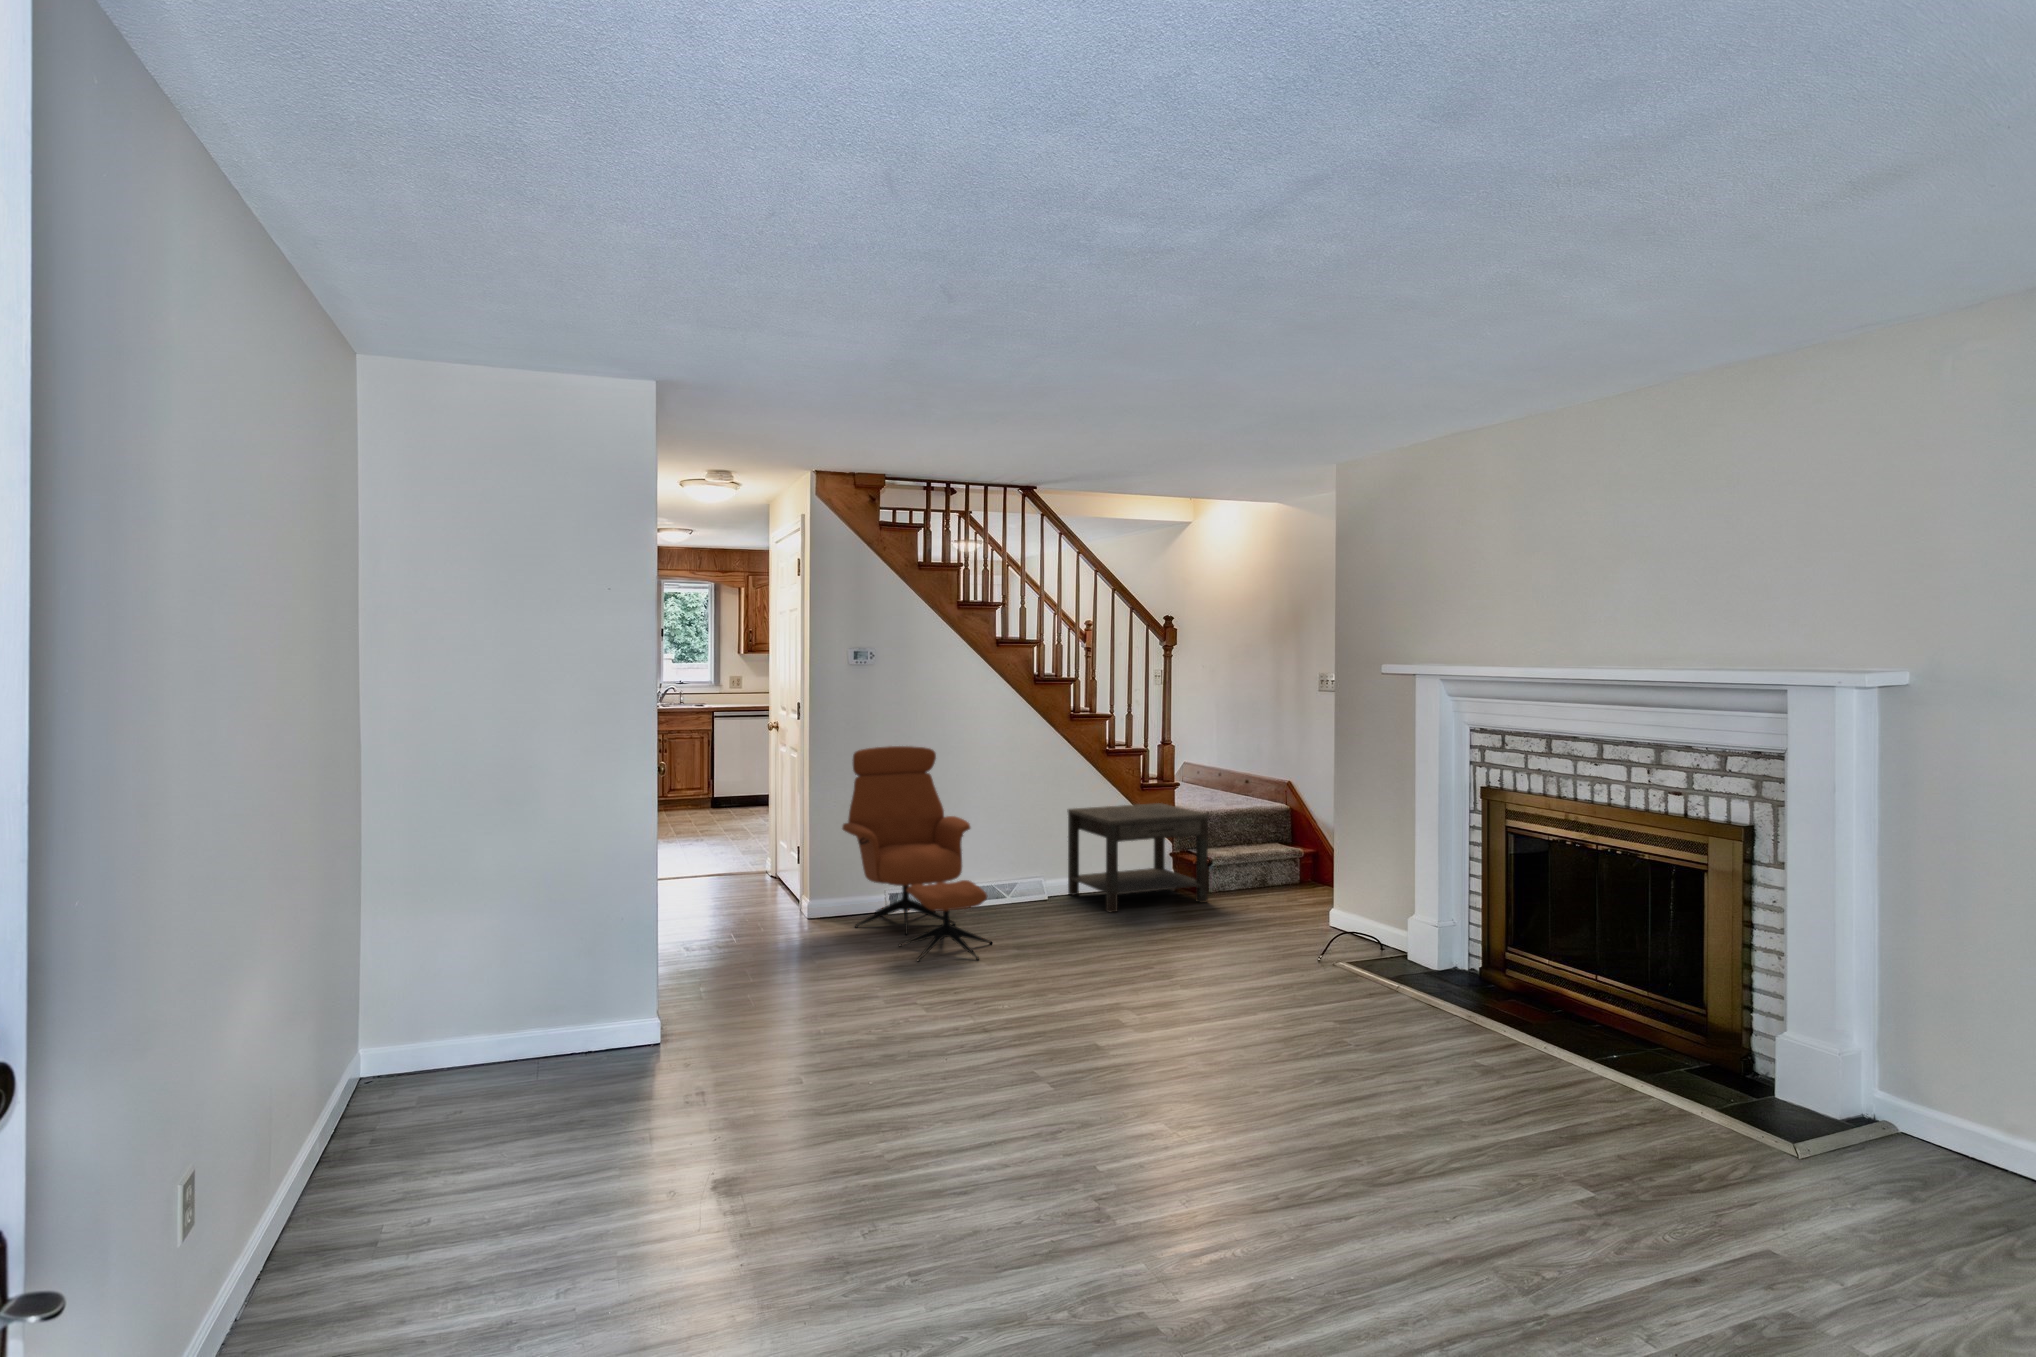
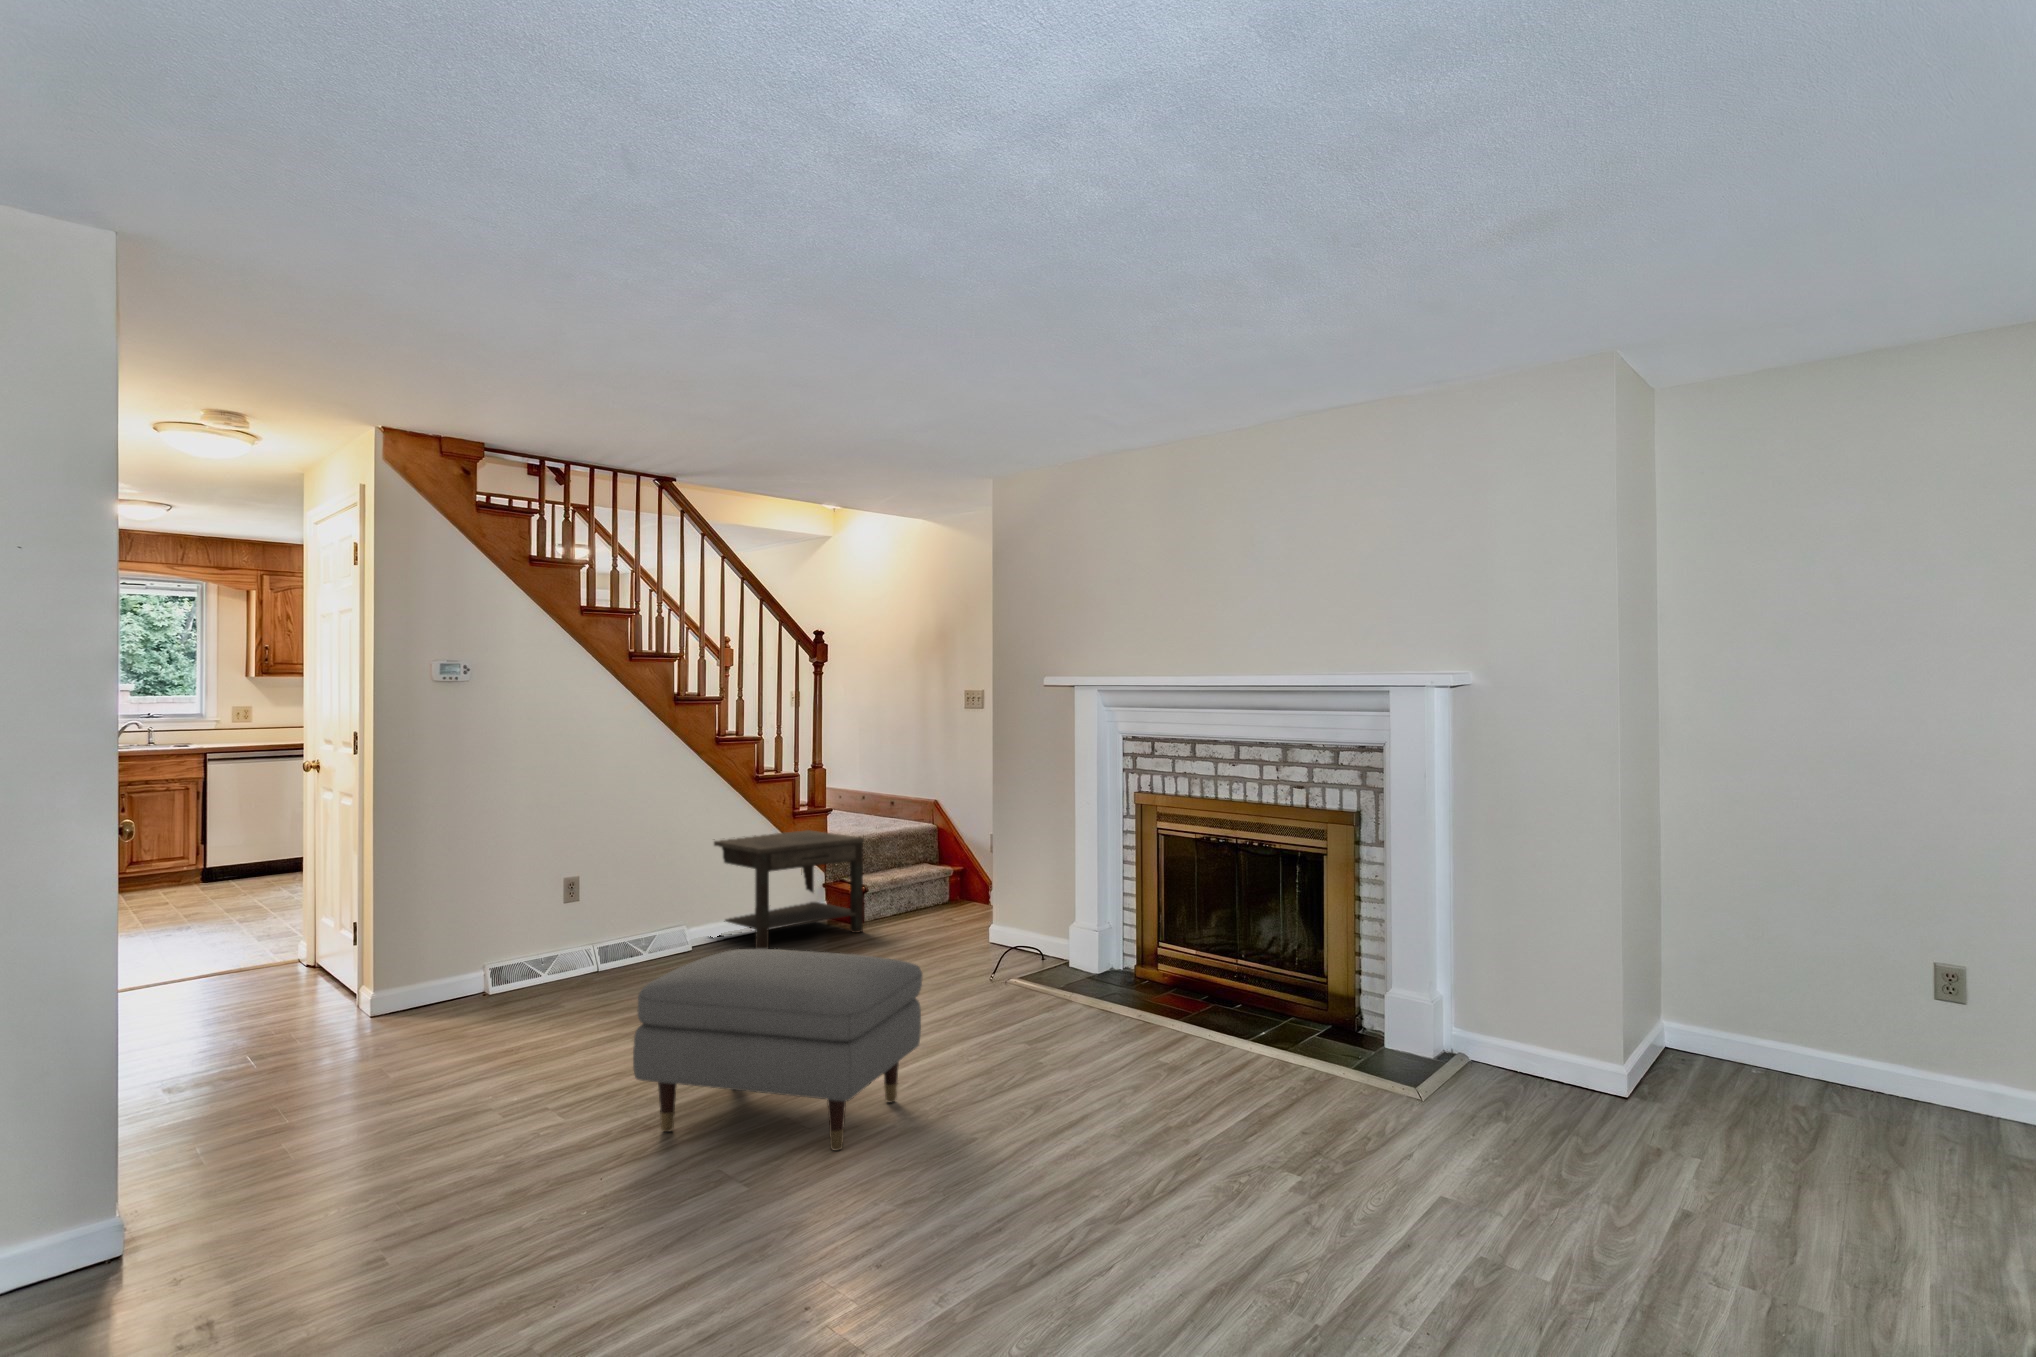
armchair: present [842,746,992,961] -> none [441,774,635,1017]
ottoman: none [953,926,1227,1139] -> present [633,949,922,1151]

